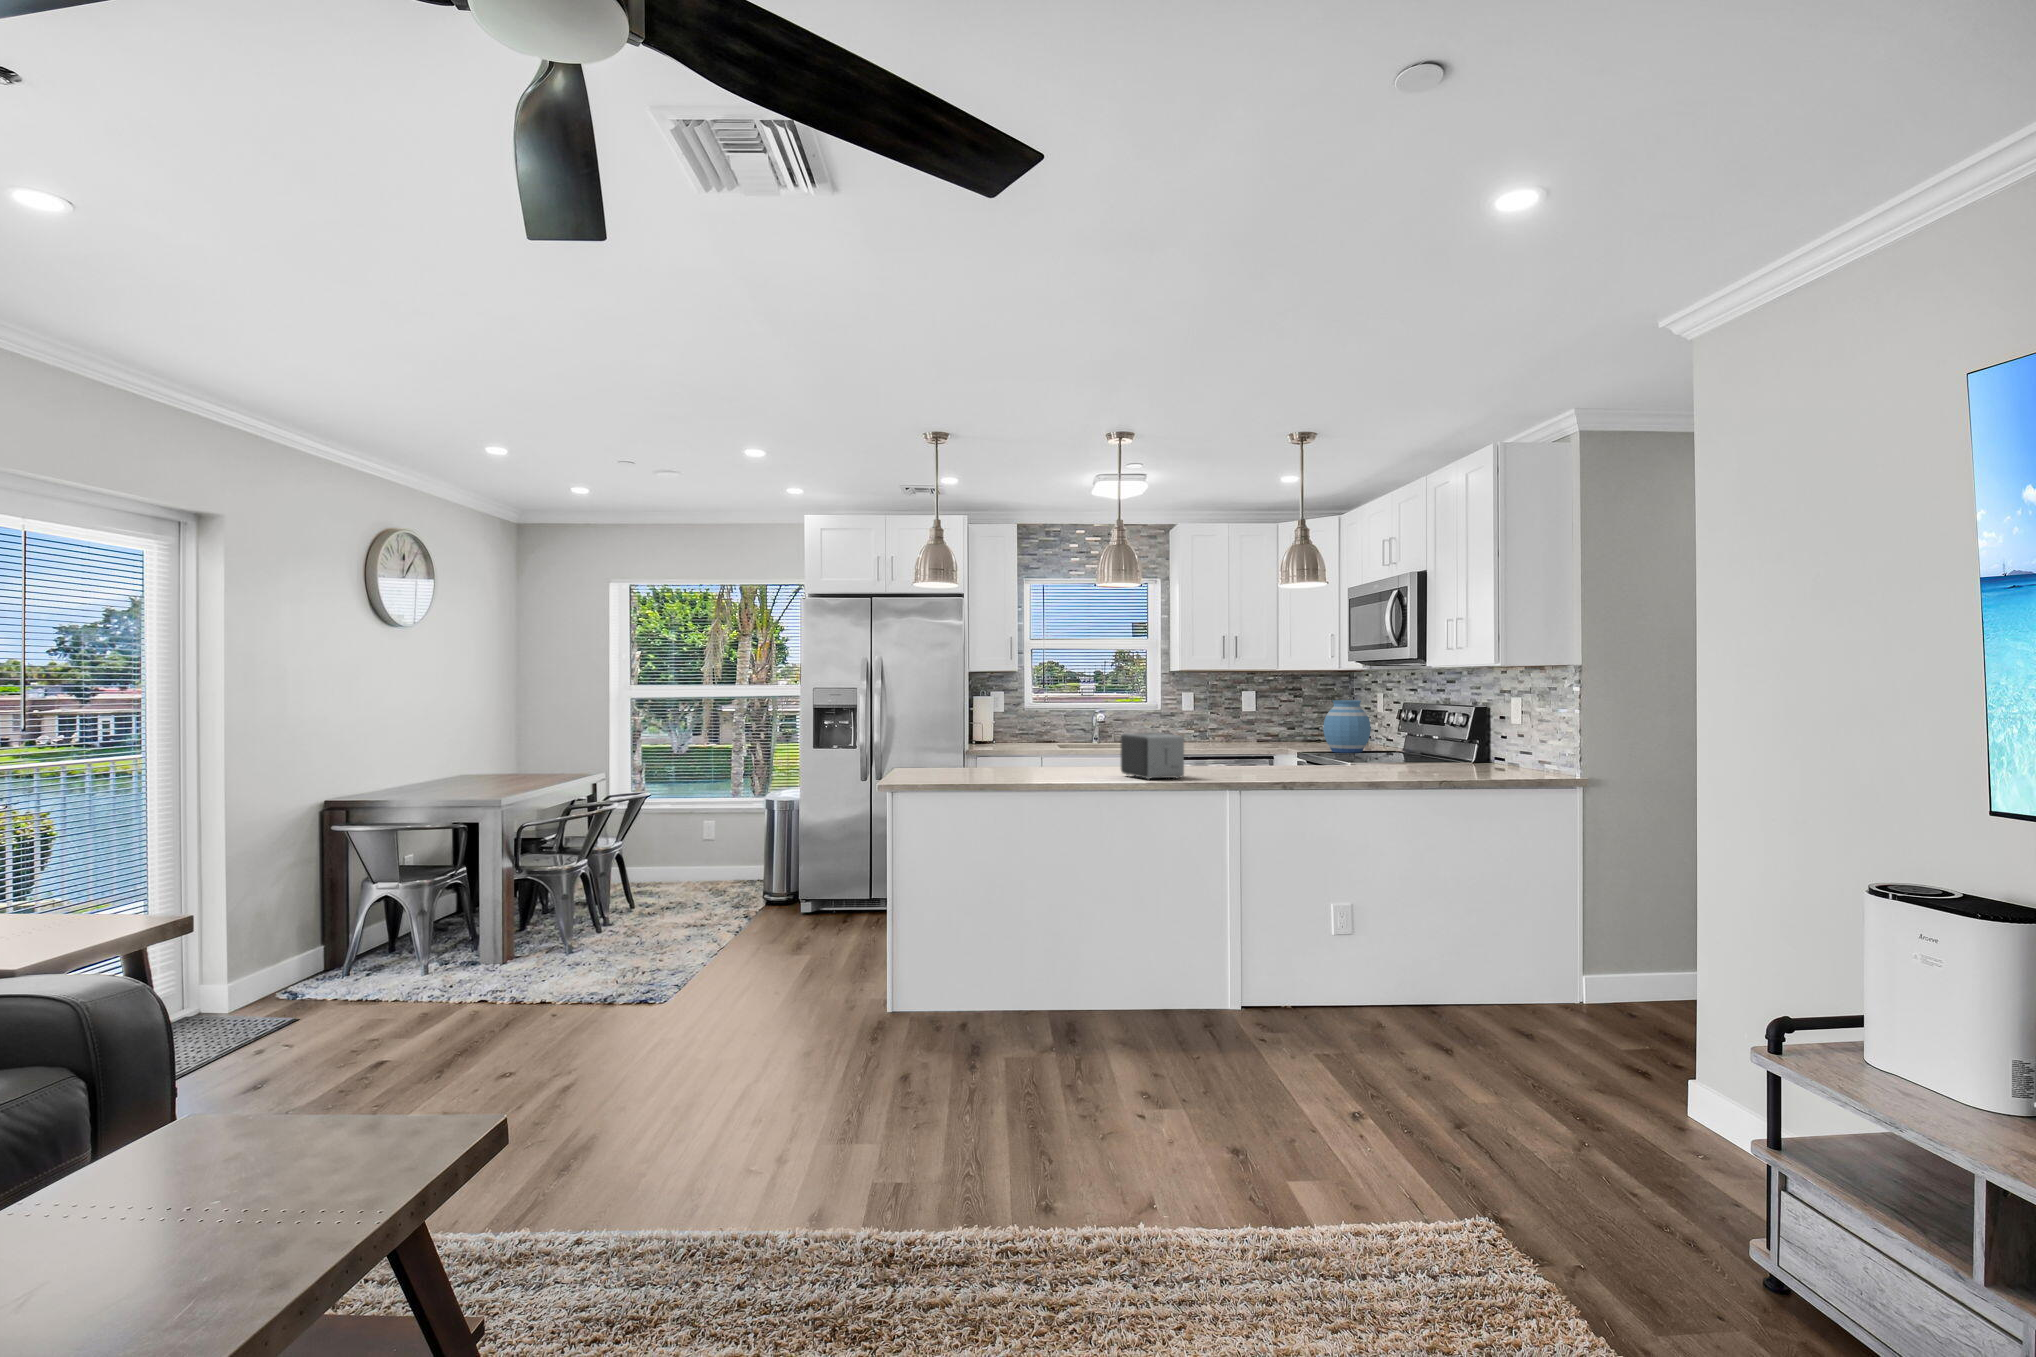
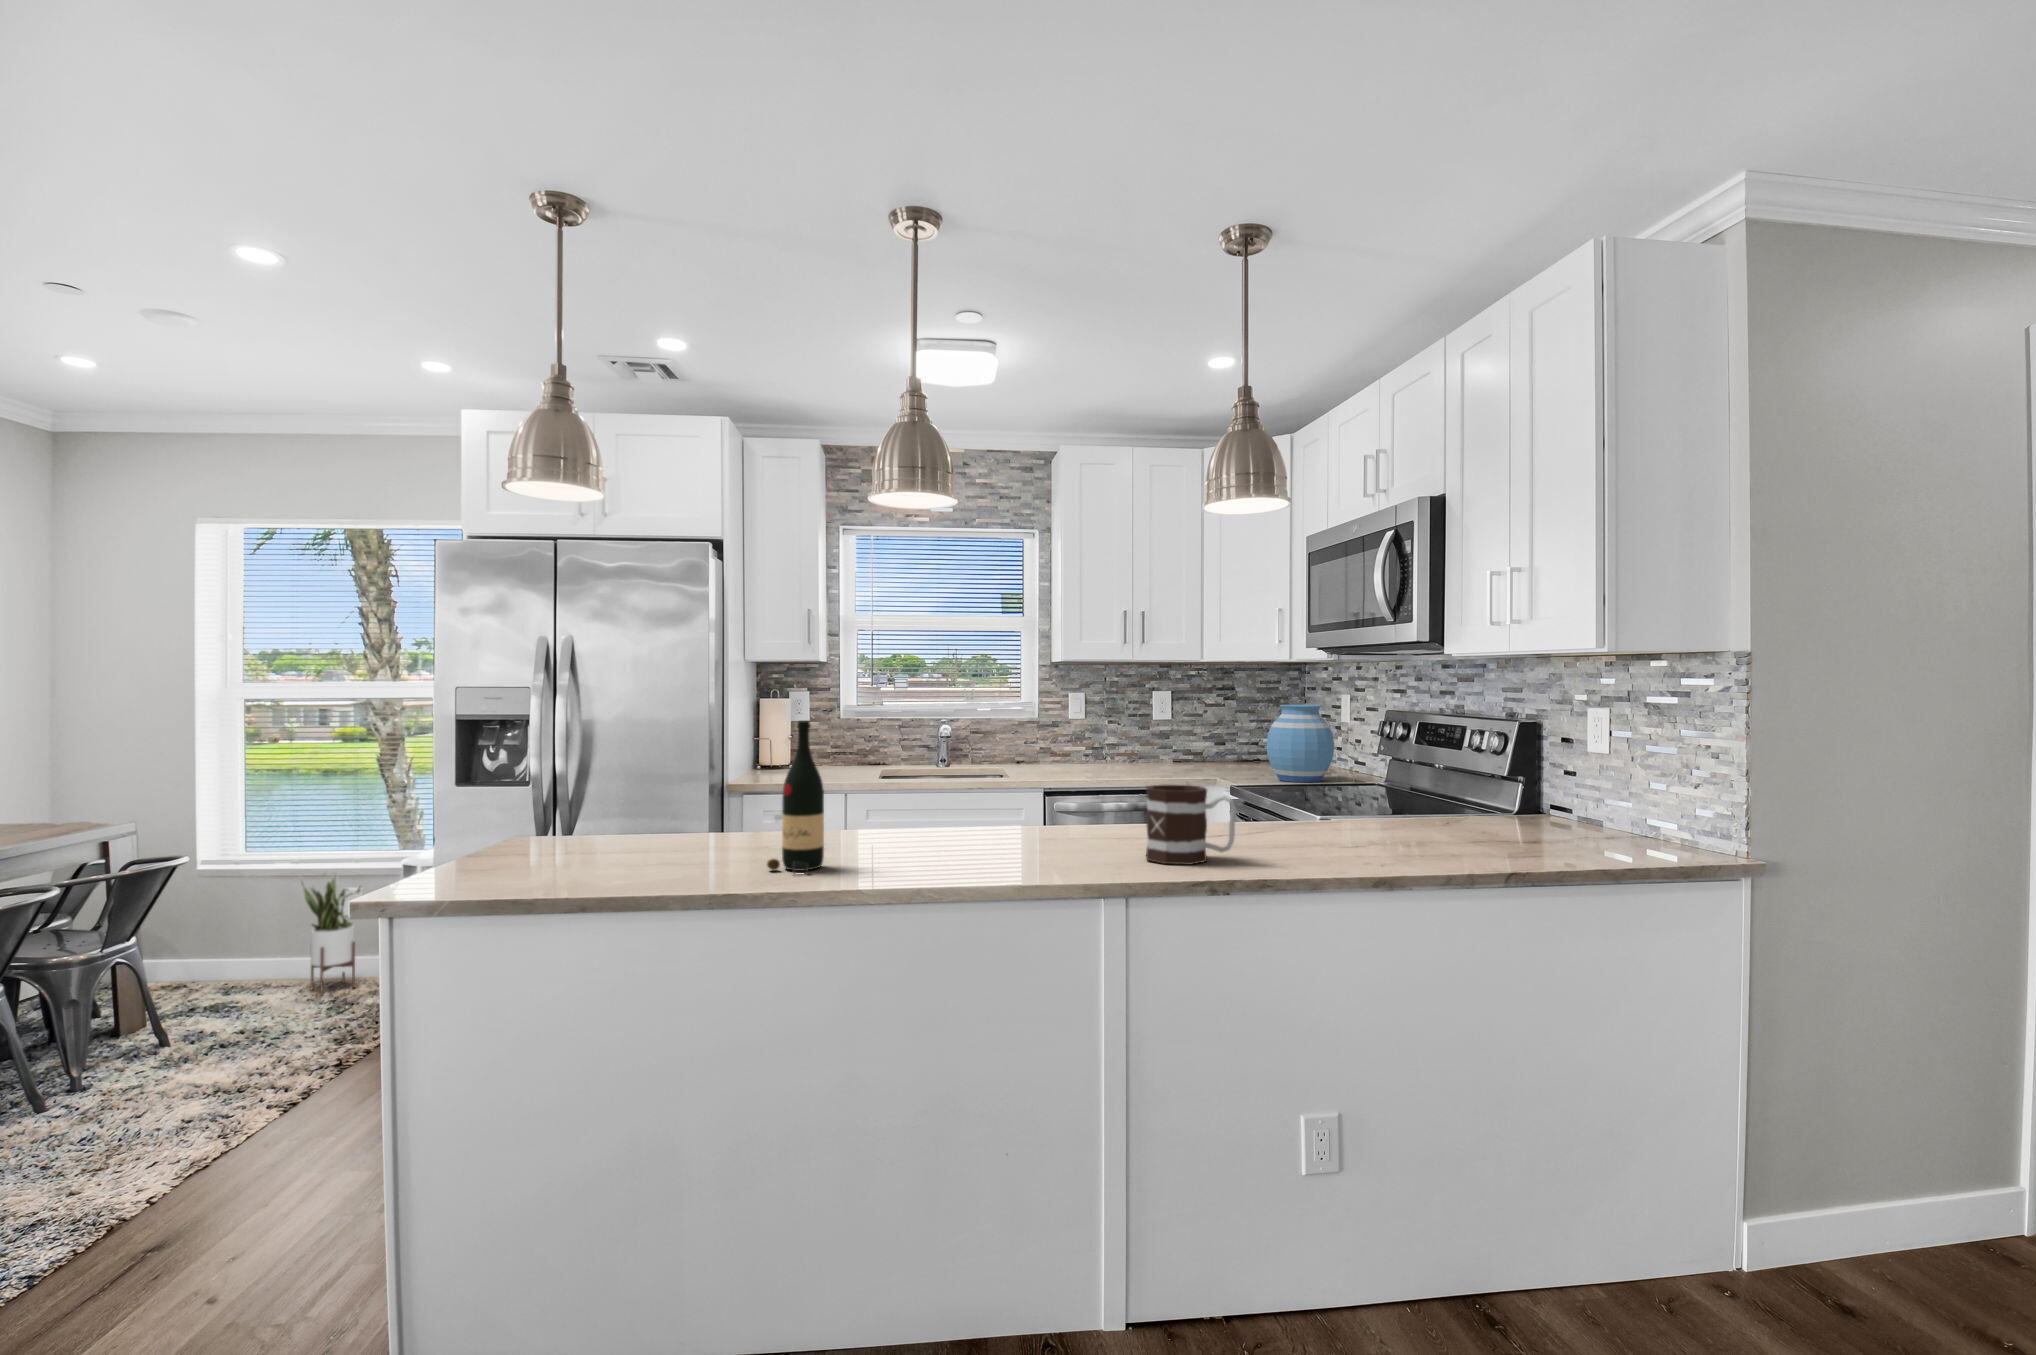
wine bottle: none [1057,703,1084,778] -> present [767,721,824,873]
toaster: present [1121,733,1184,780] -> none [899,777,1014,880]
mug: none [1249,737,1297,777] -> present [1146,785,1237,865]
potted plant: none [673,812,709,893] -> present [299,872,361,995]

